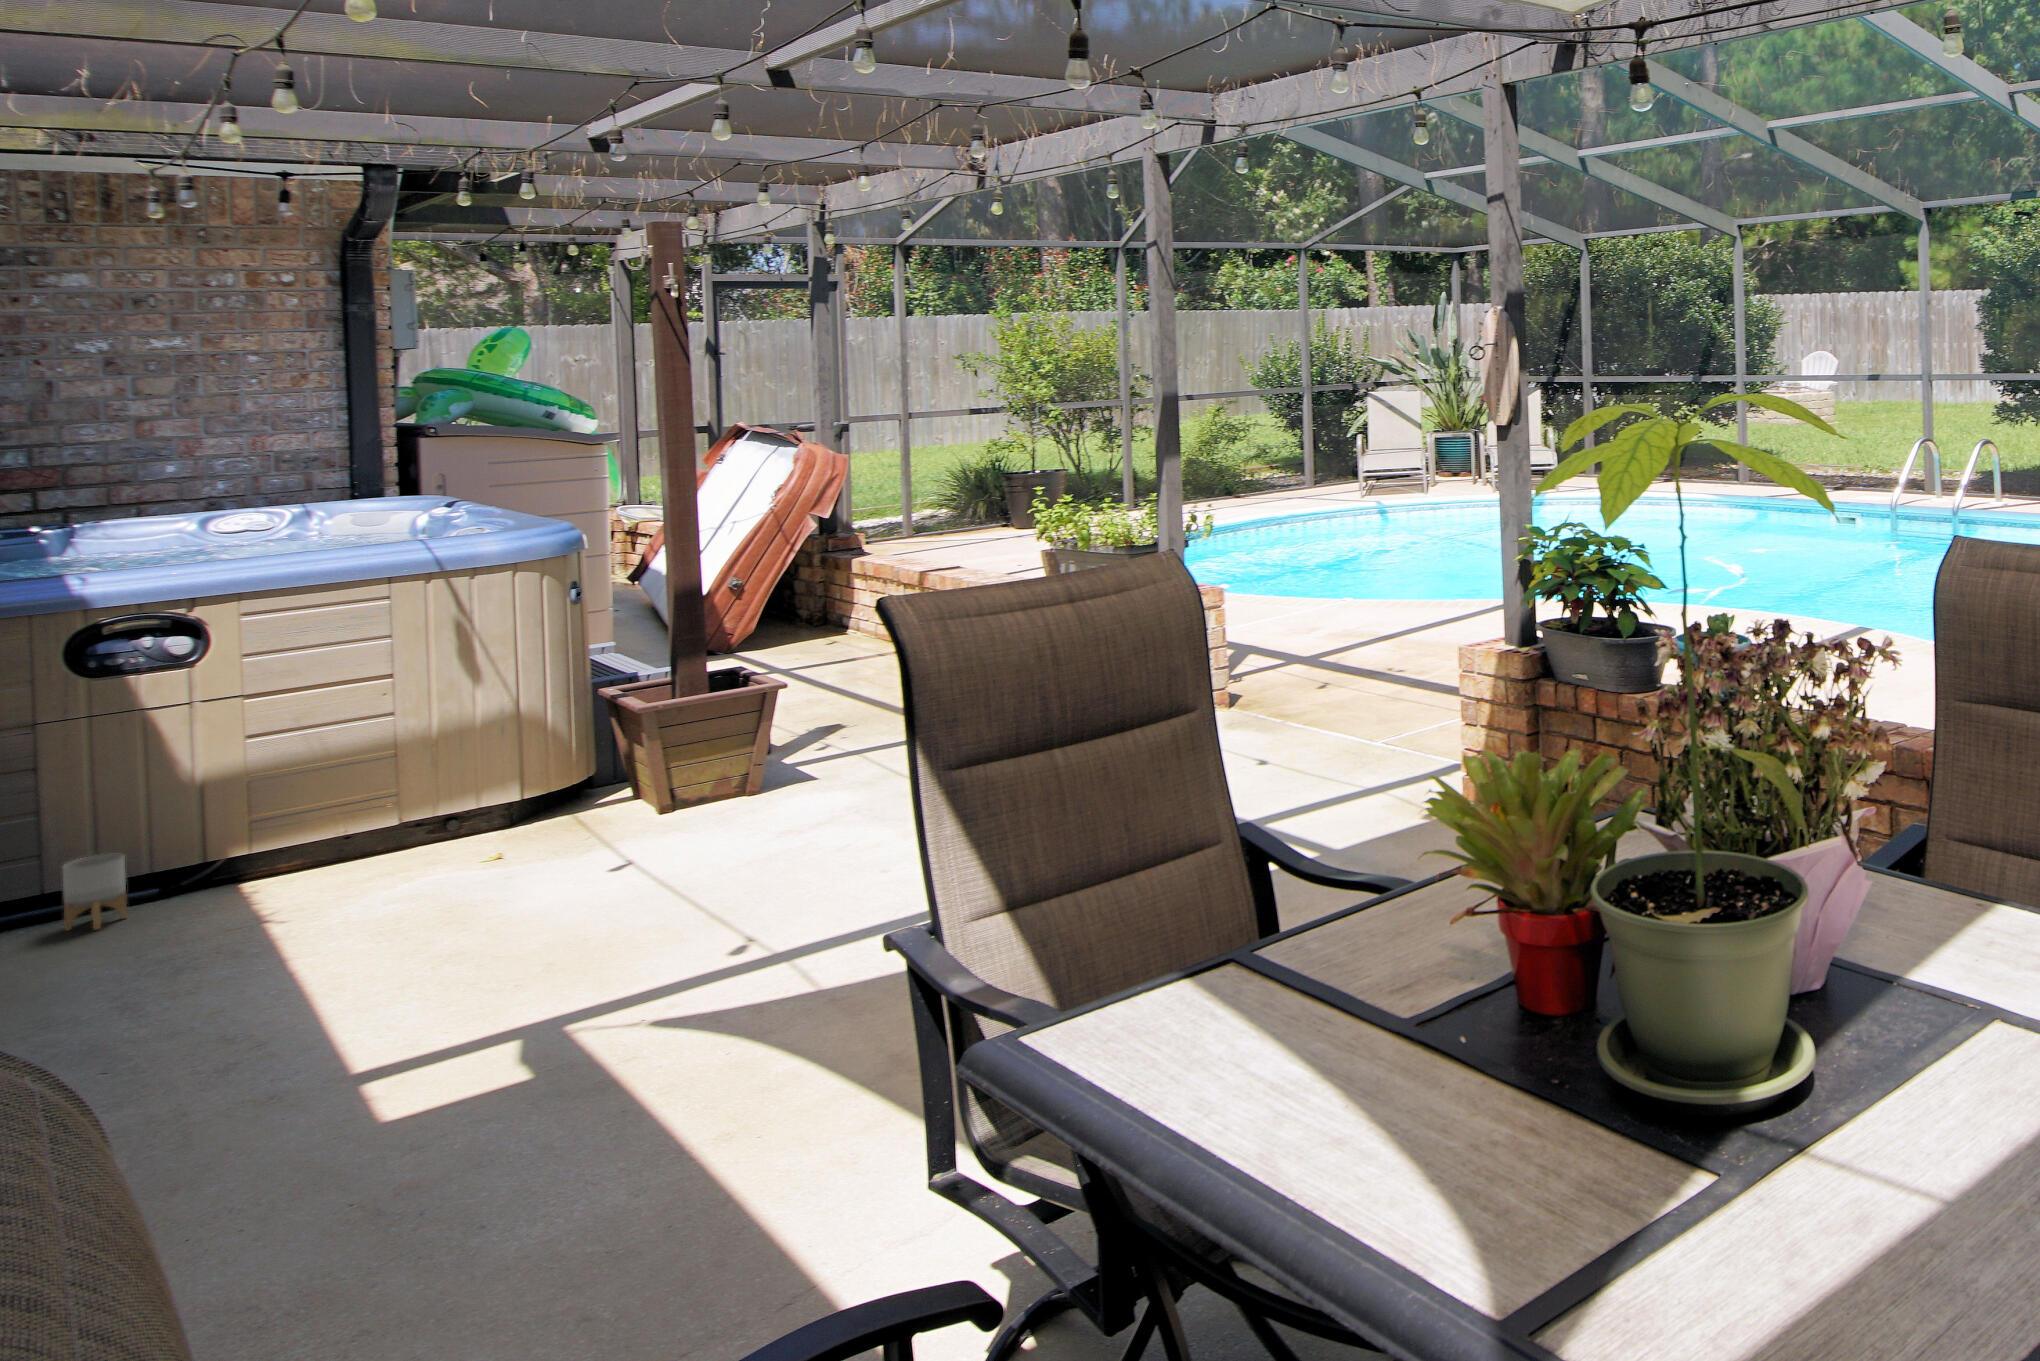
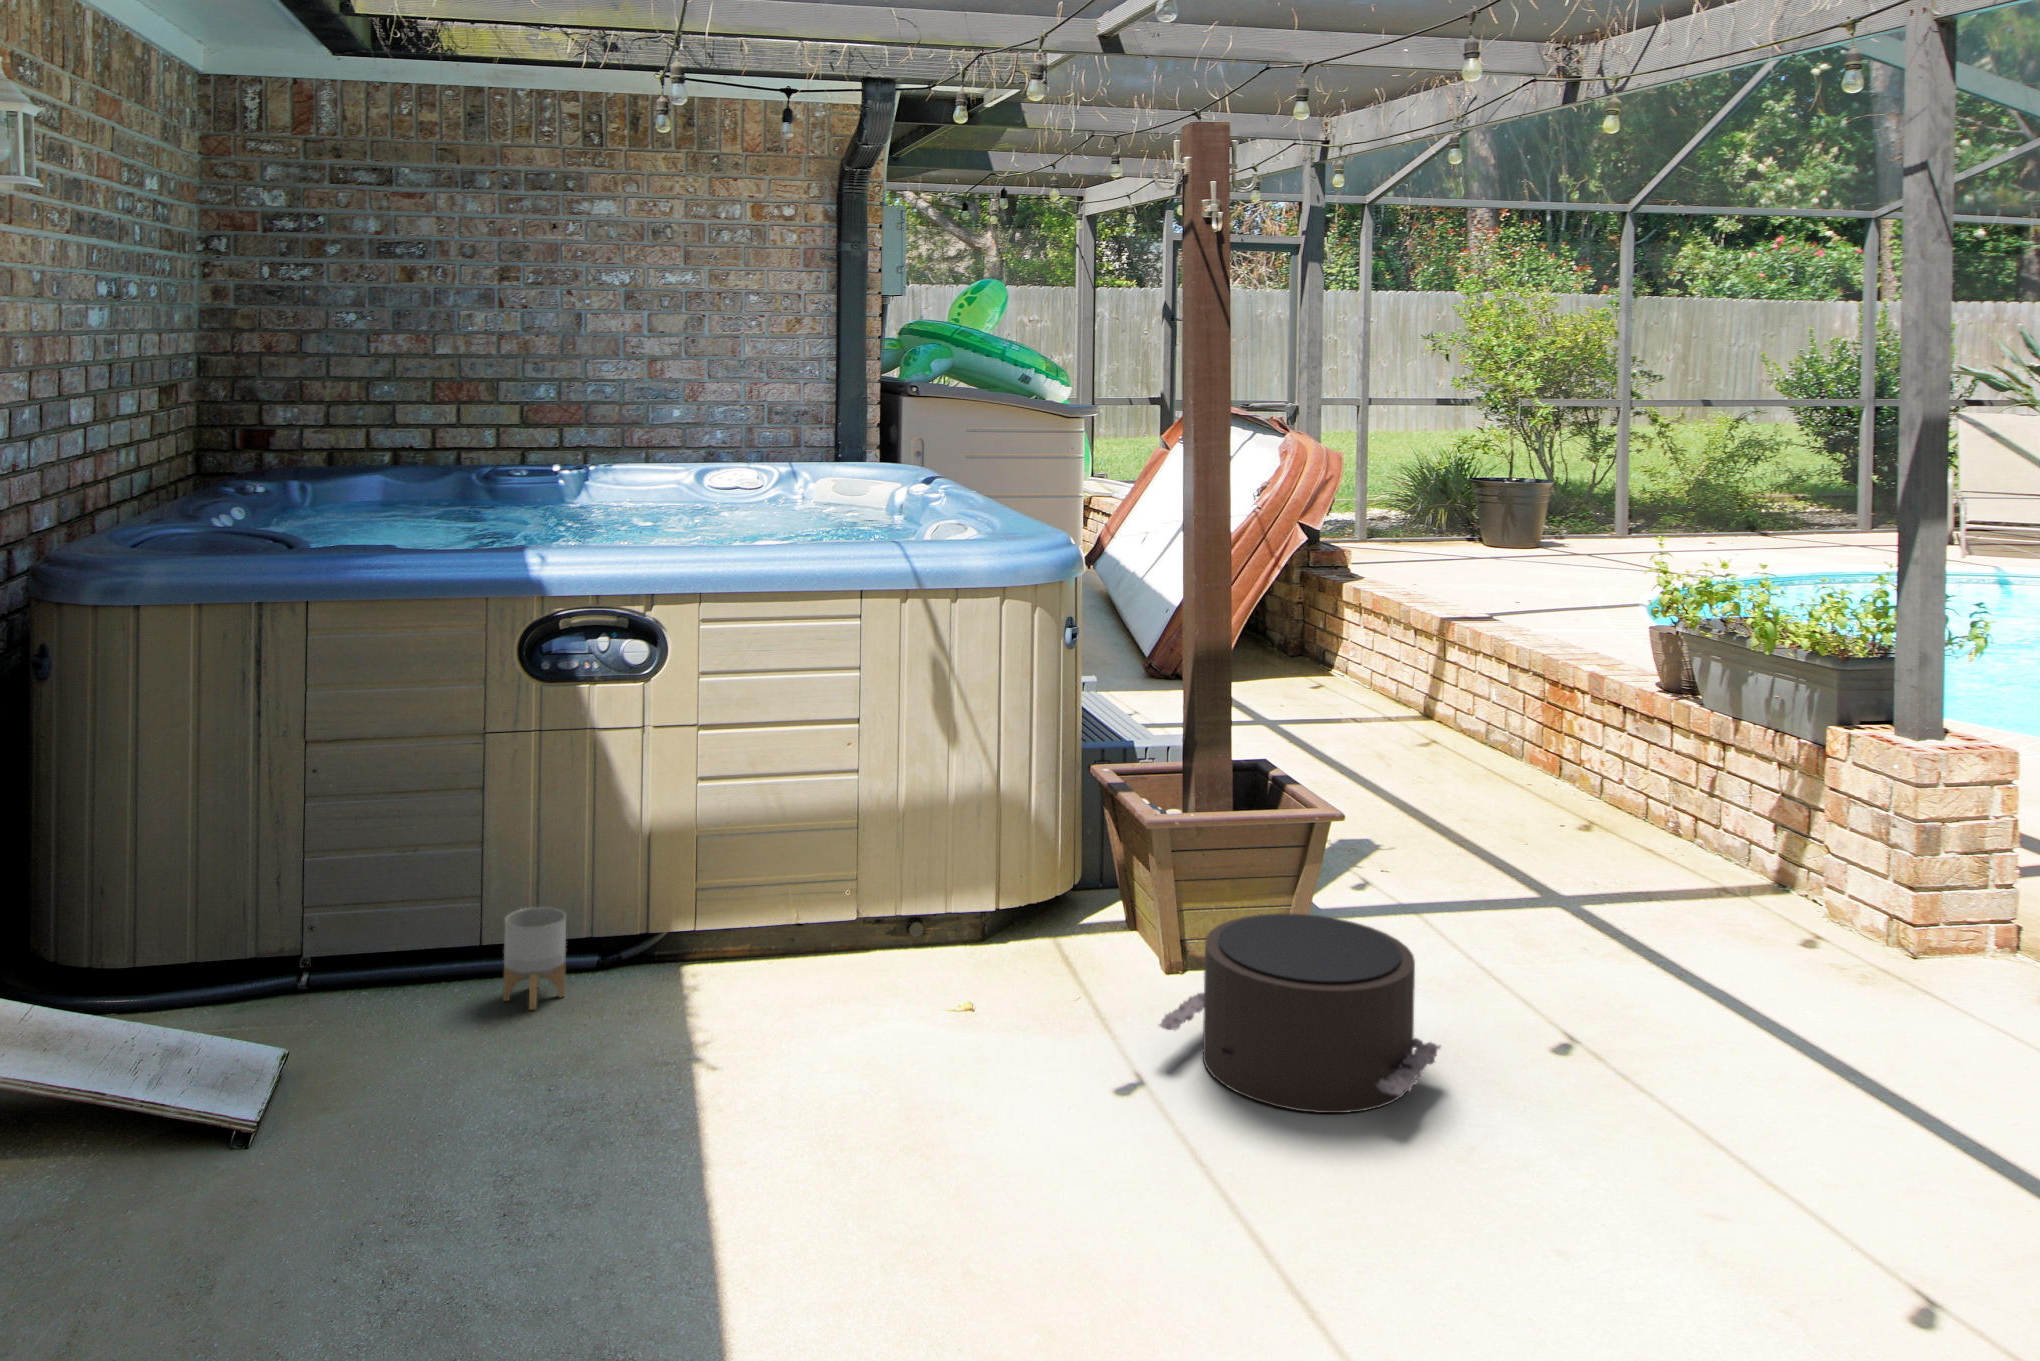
pouf: none [642,743,836,852] -> present [1159,913,1441,1113]

